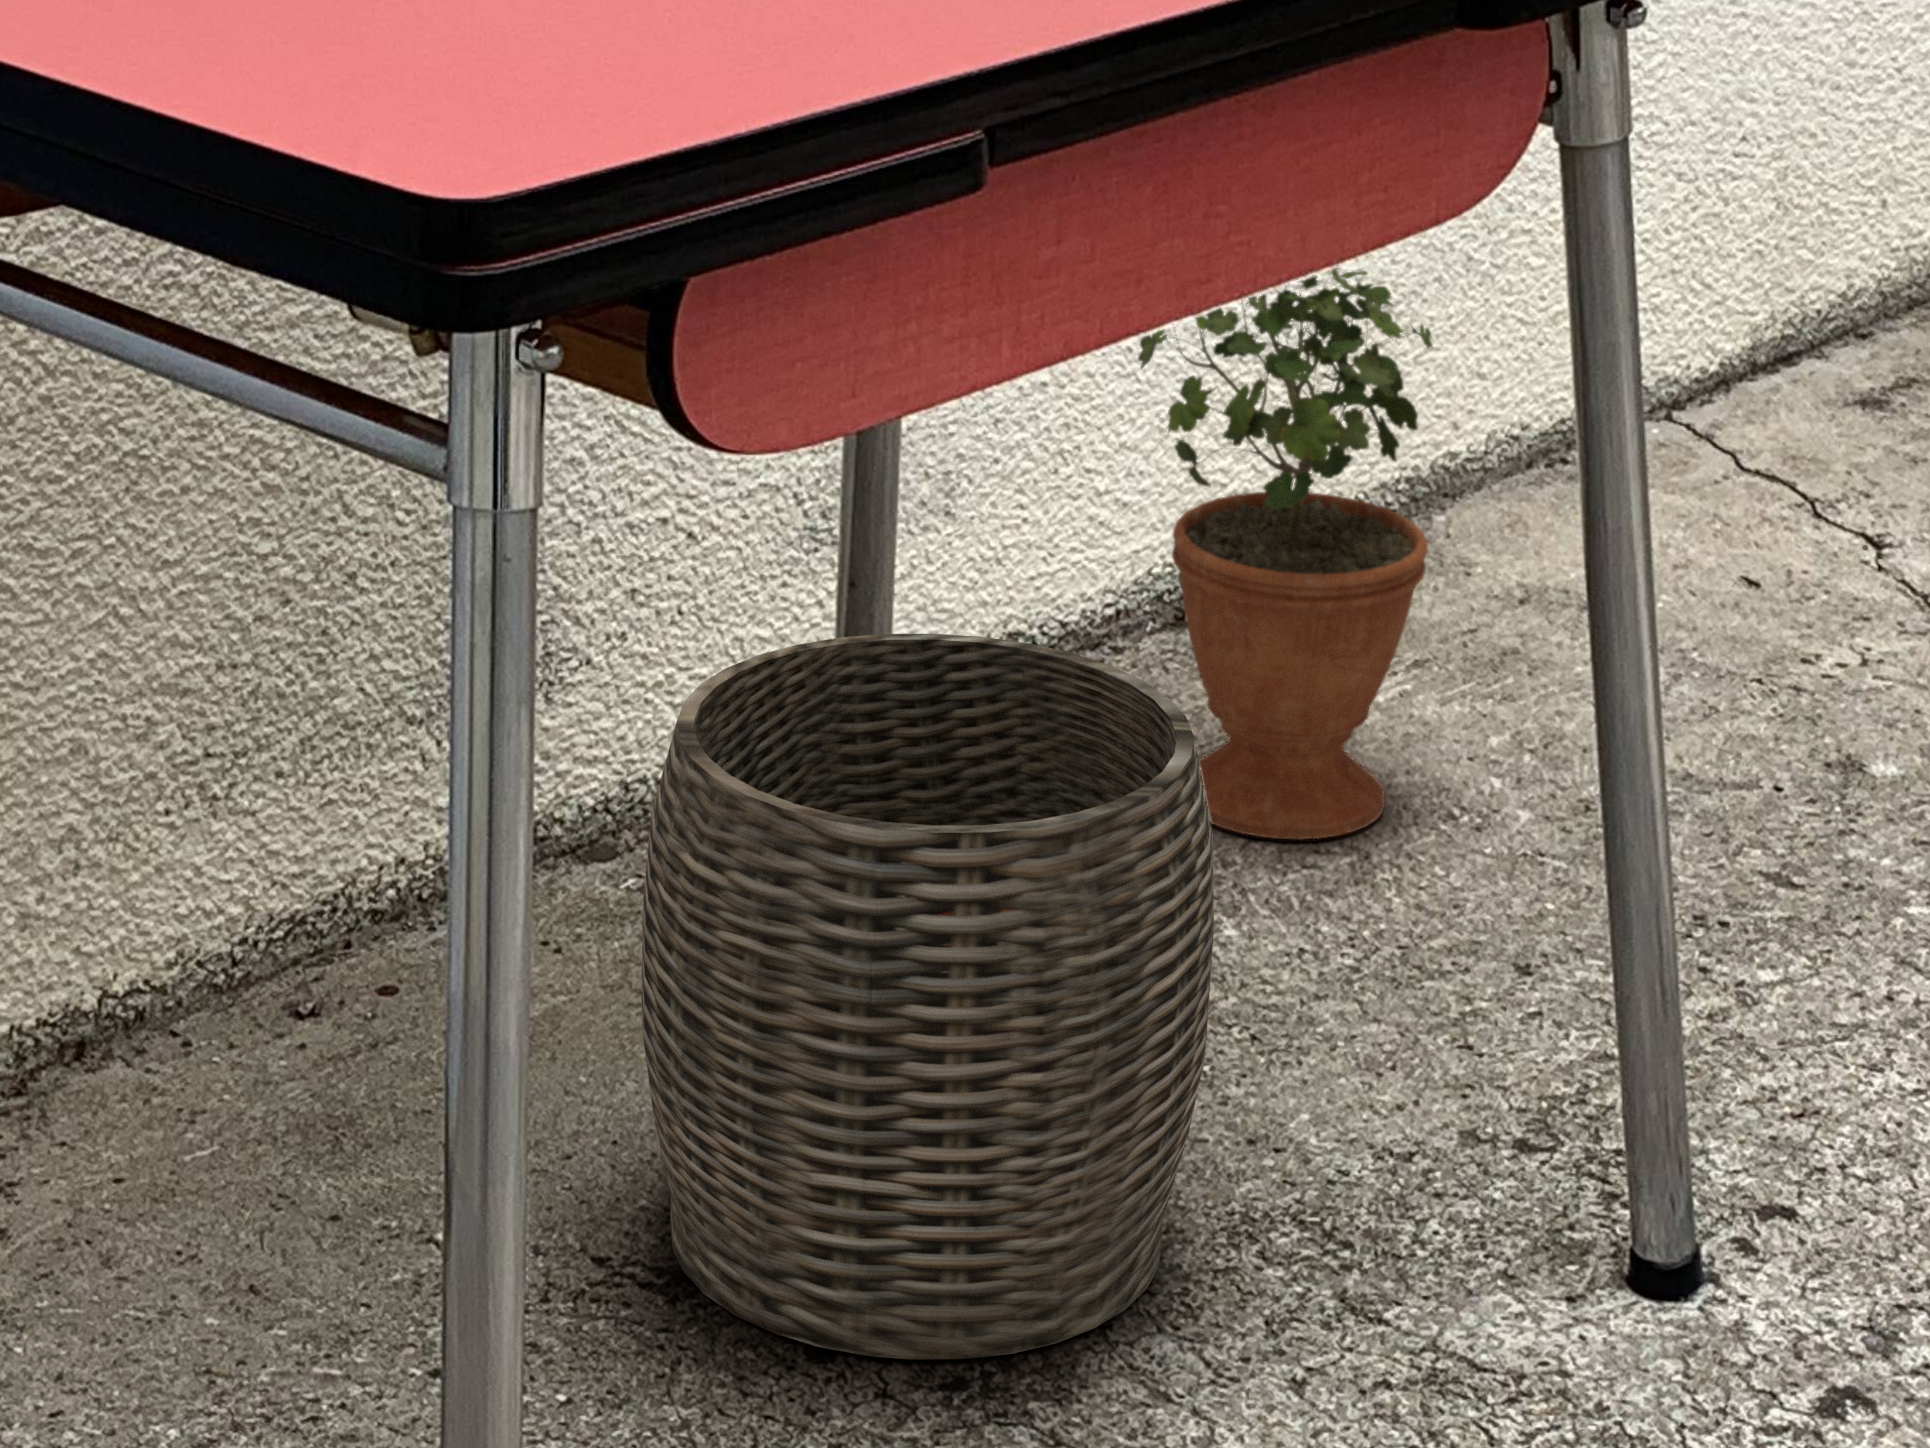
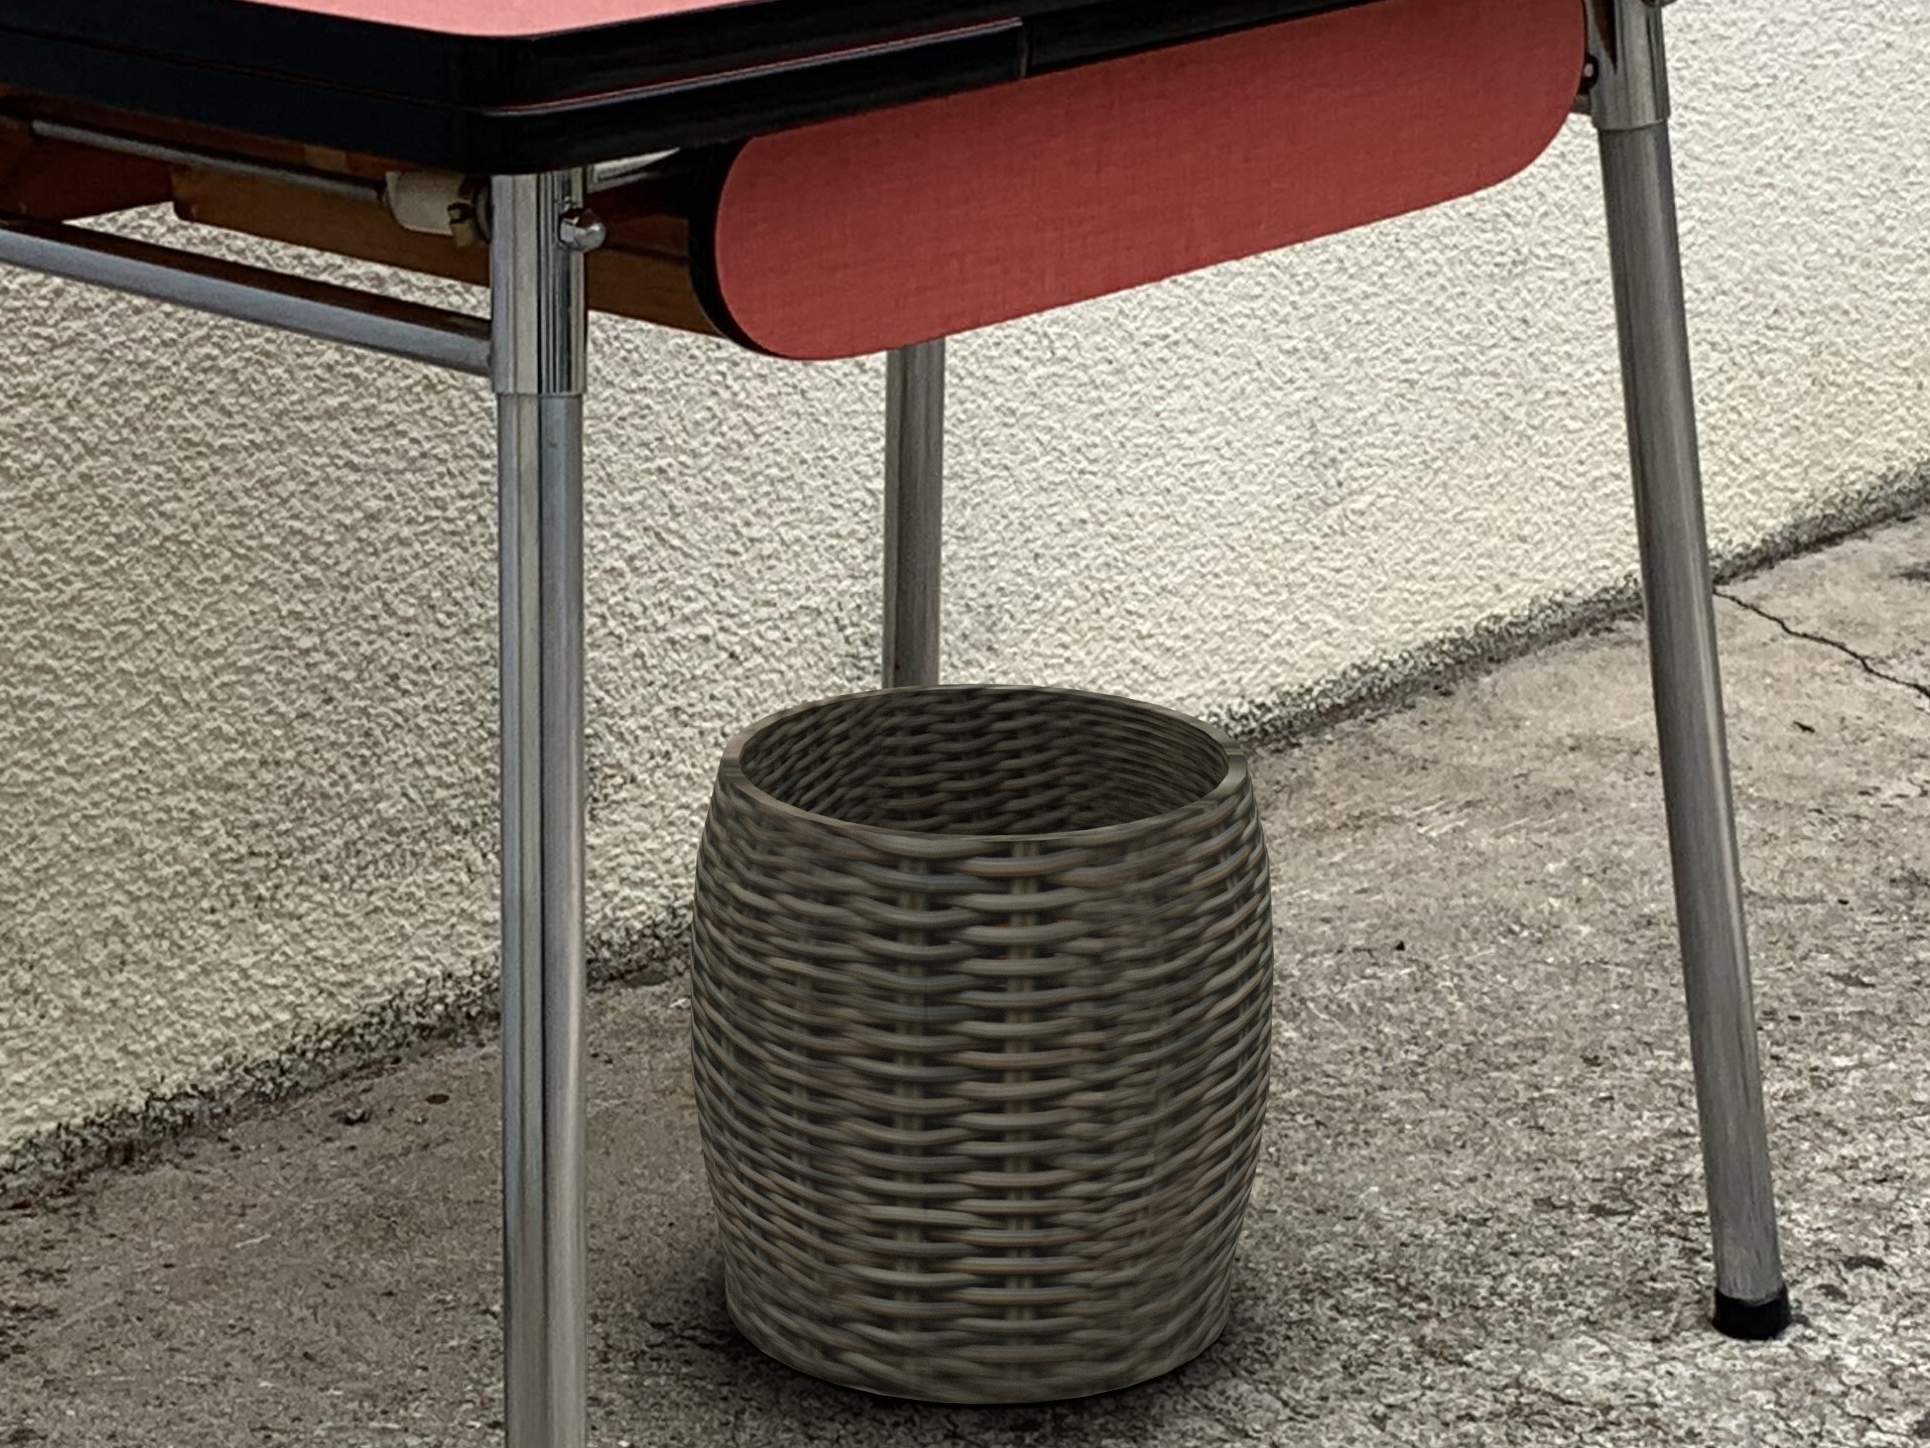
potted plant: present [1138,265,1433,839] -> none [1174,172,1476,947]

